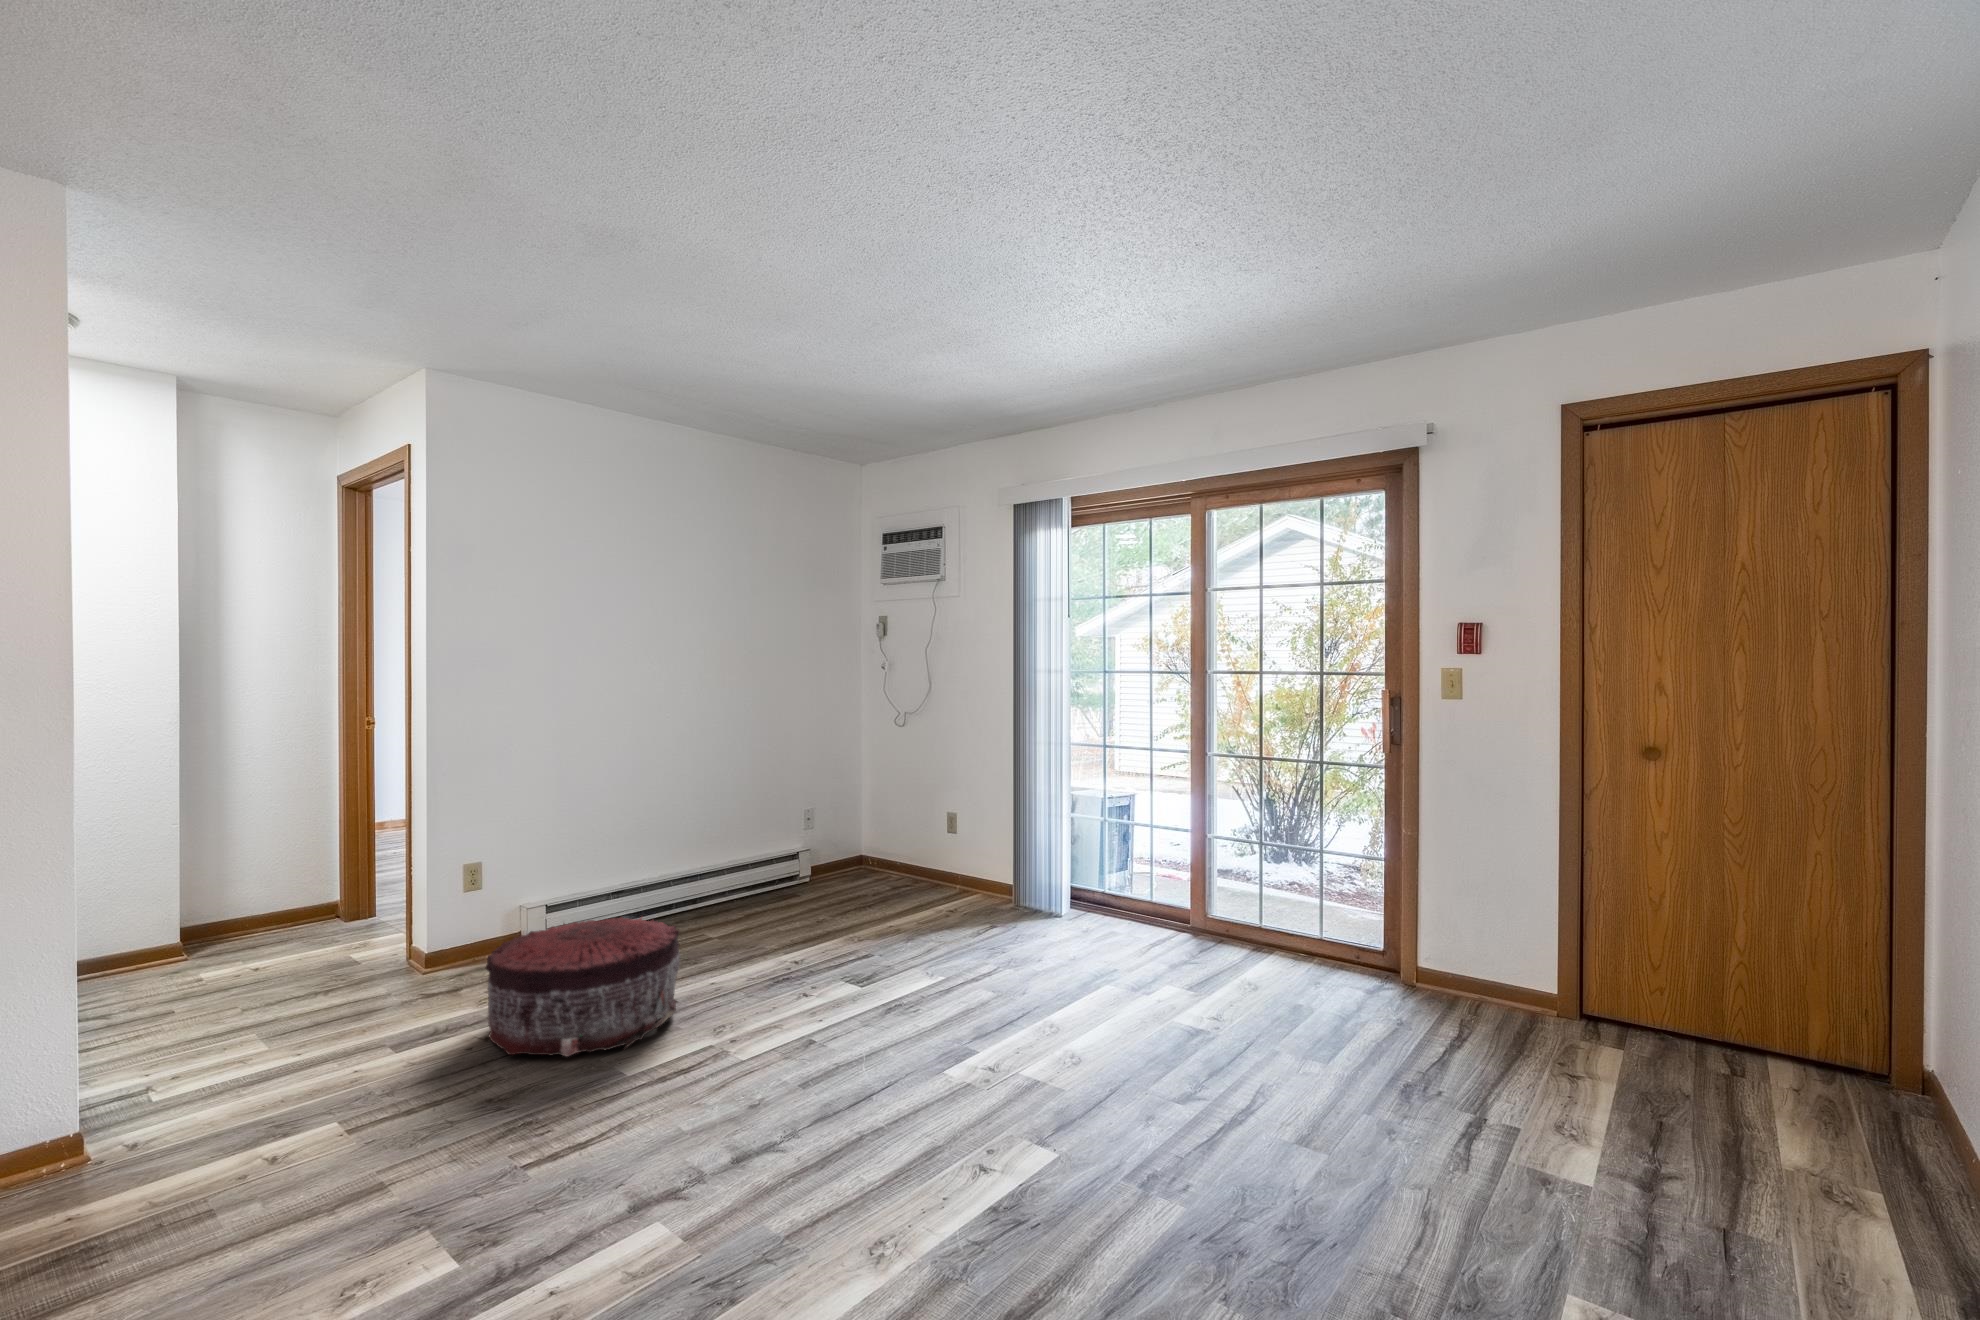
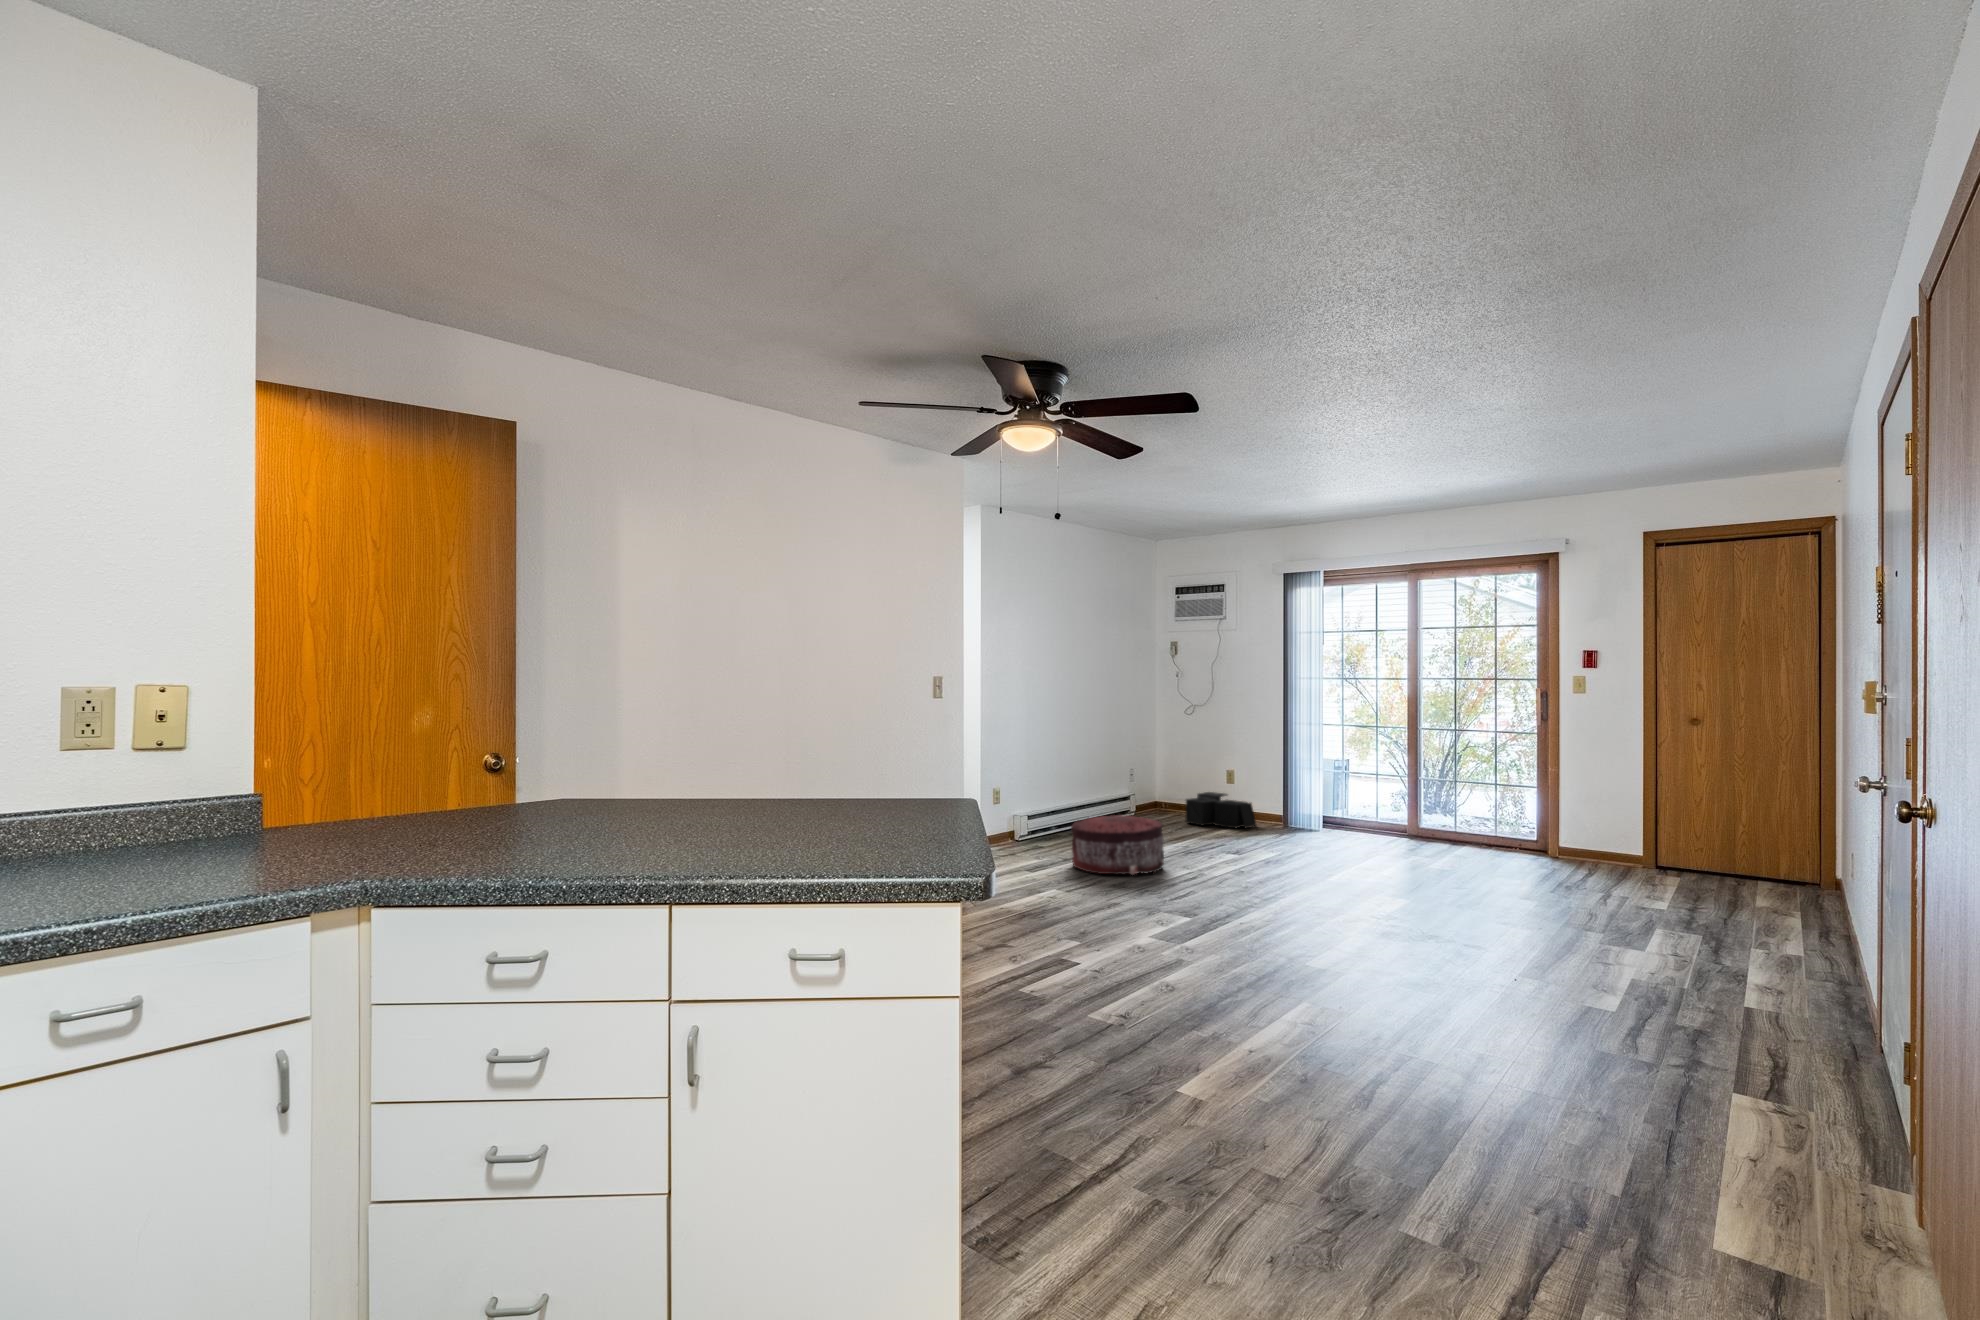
storage bin: none [863,846,968,913] -> present [1185,792,1256,828]

